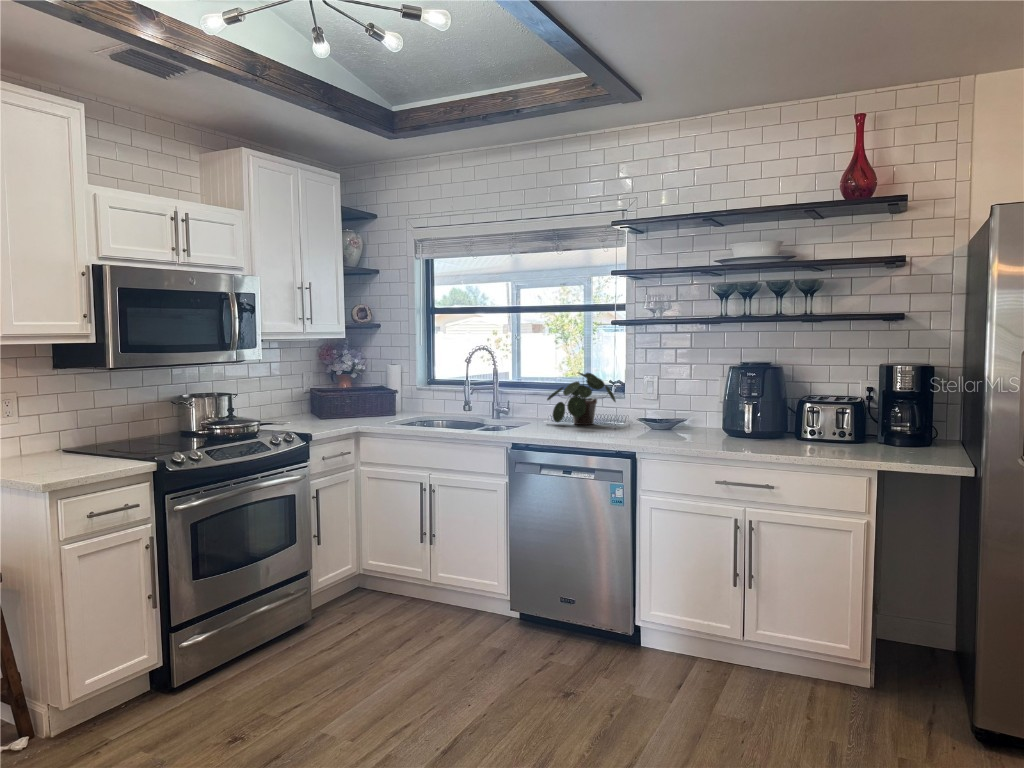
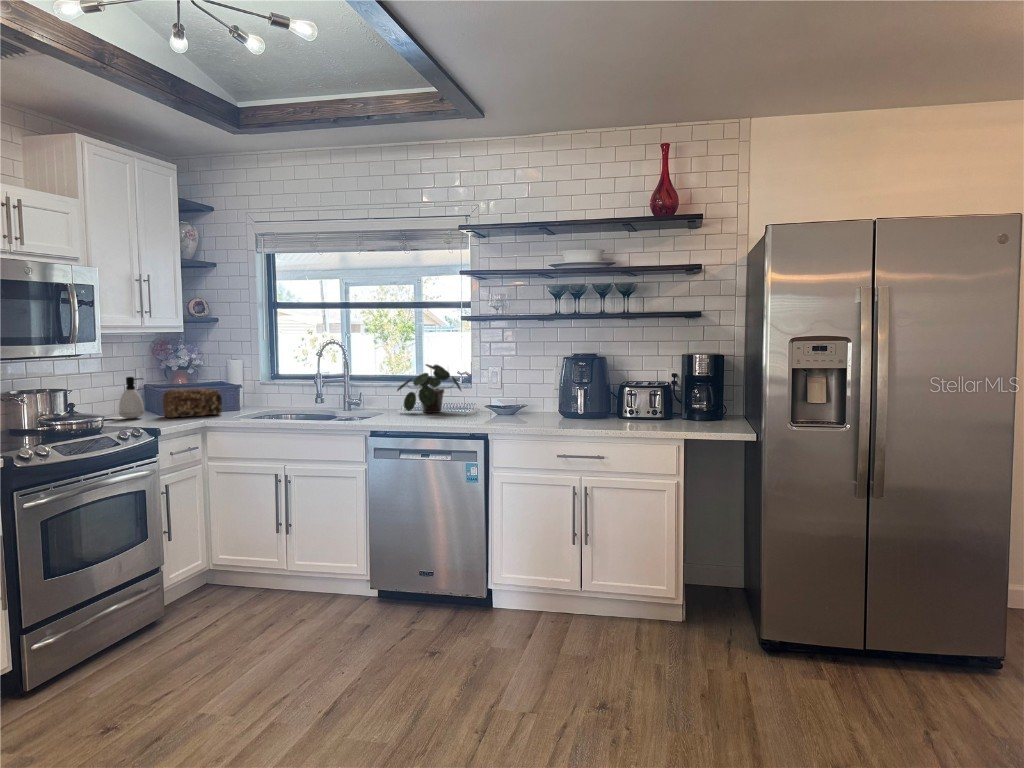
soap dispenser: none [282,381,304,422] -> present [119,377,144,419]
bread loaf: none [321,393,375,423] -> present [162,388,222,418]

